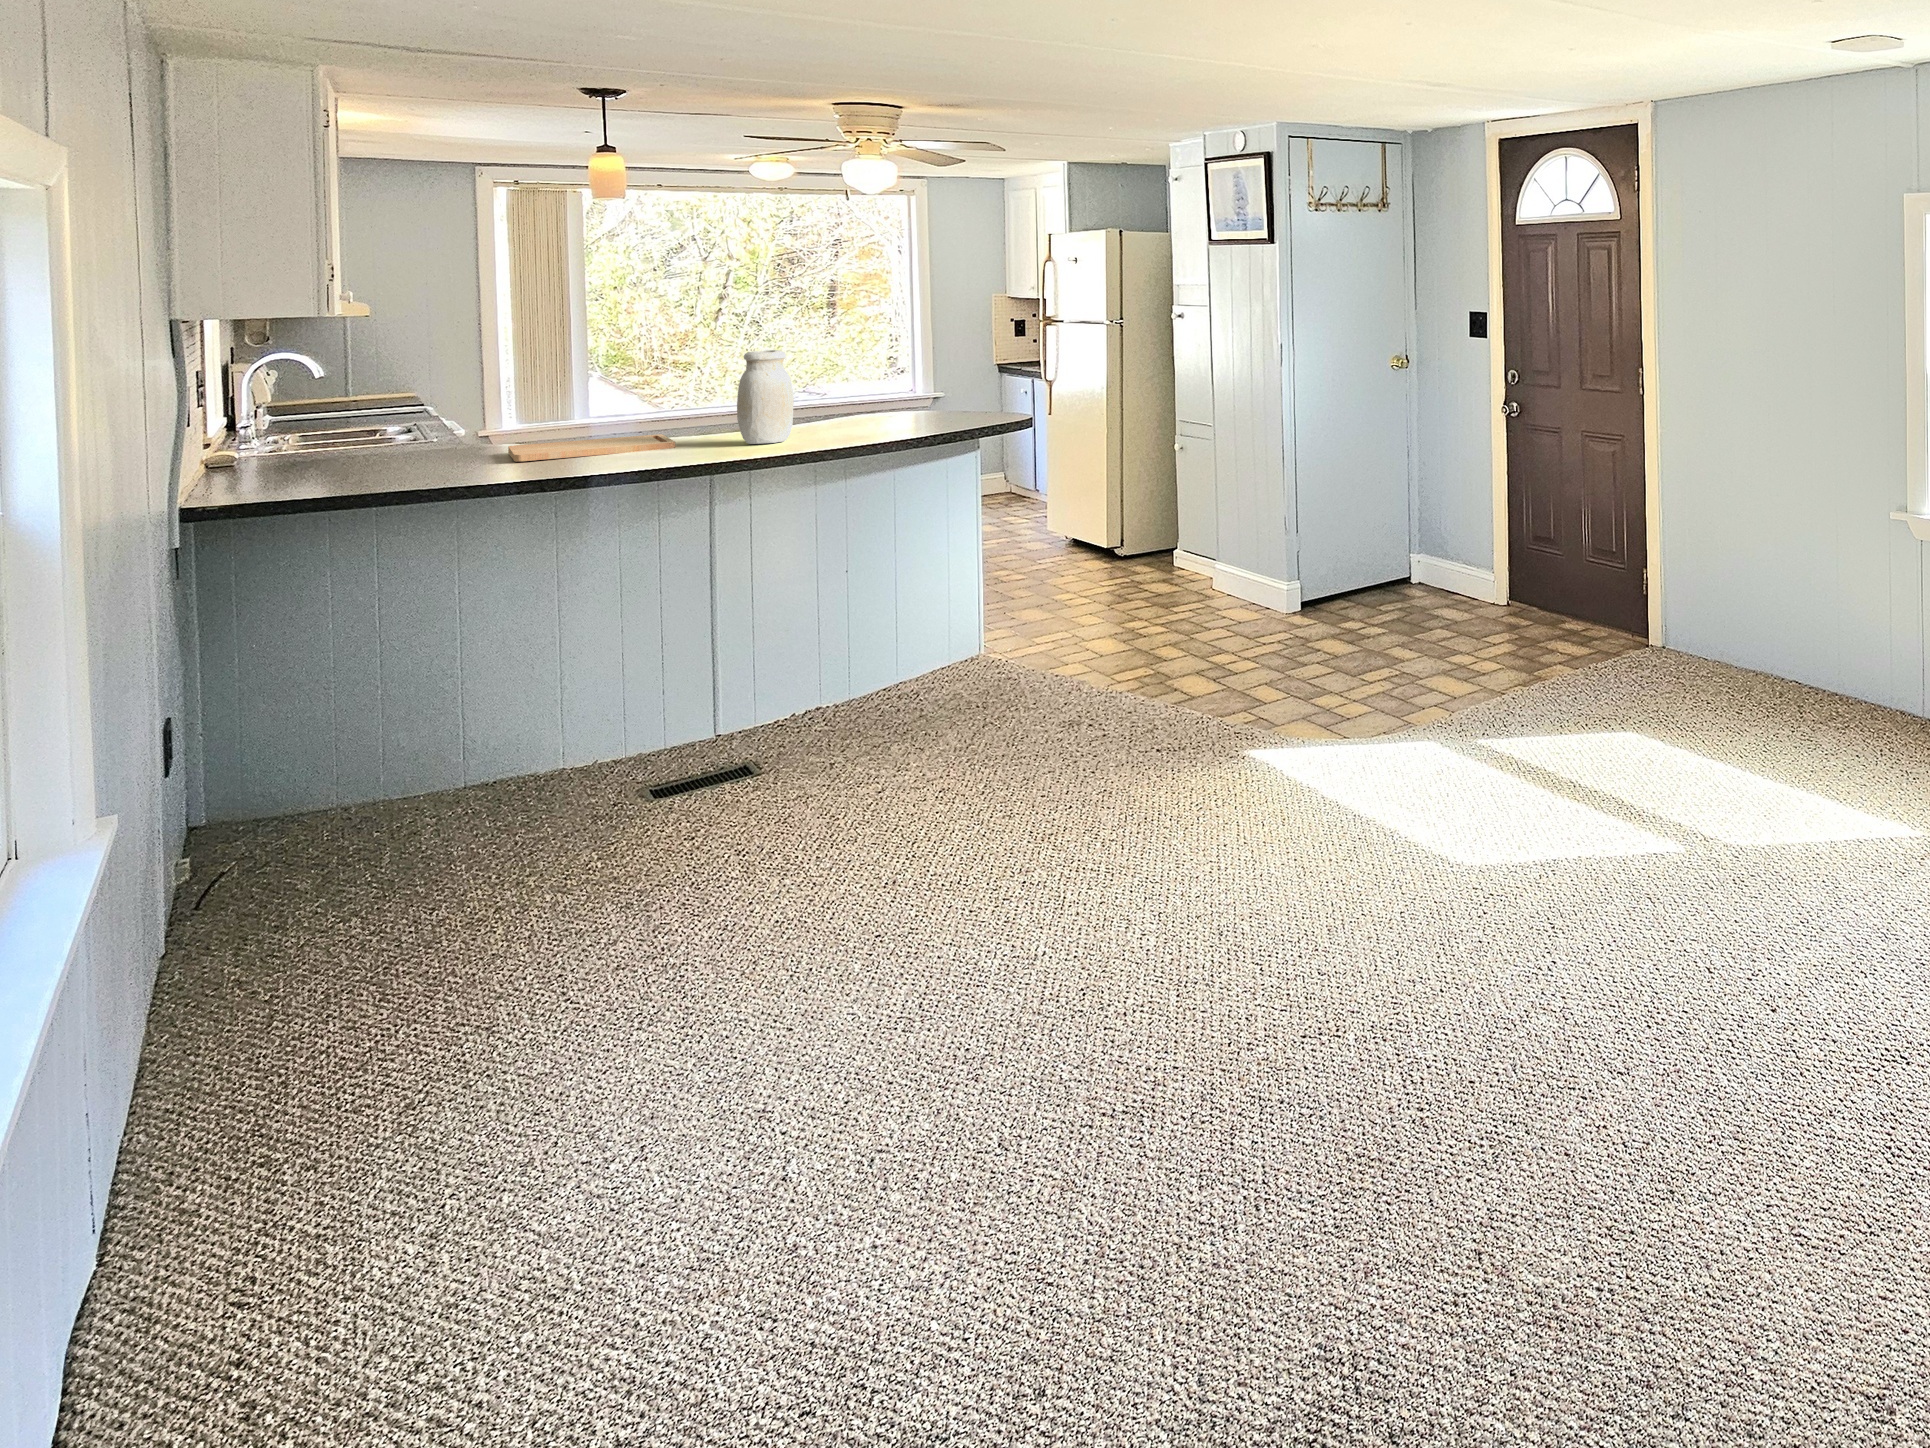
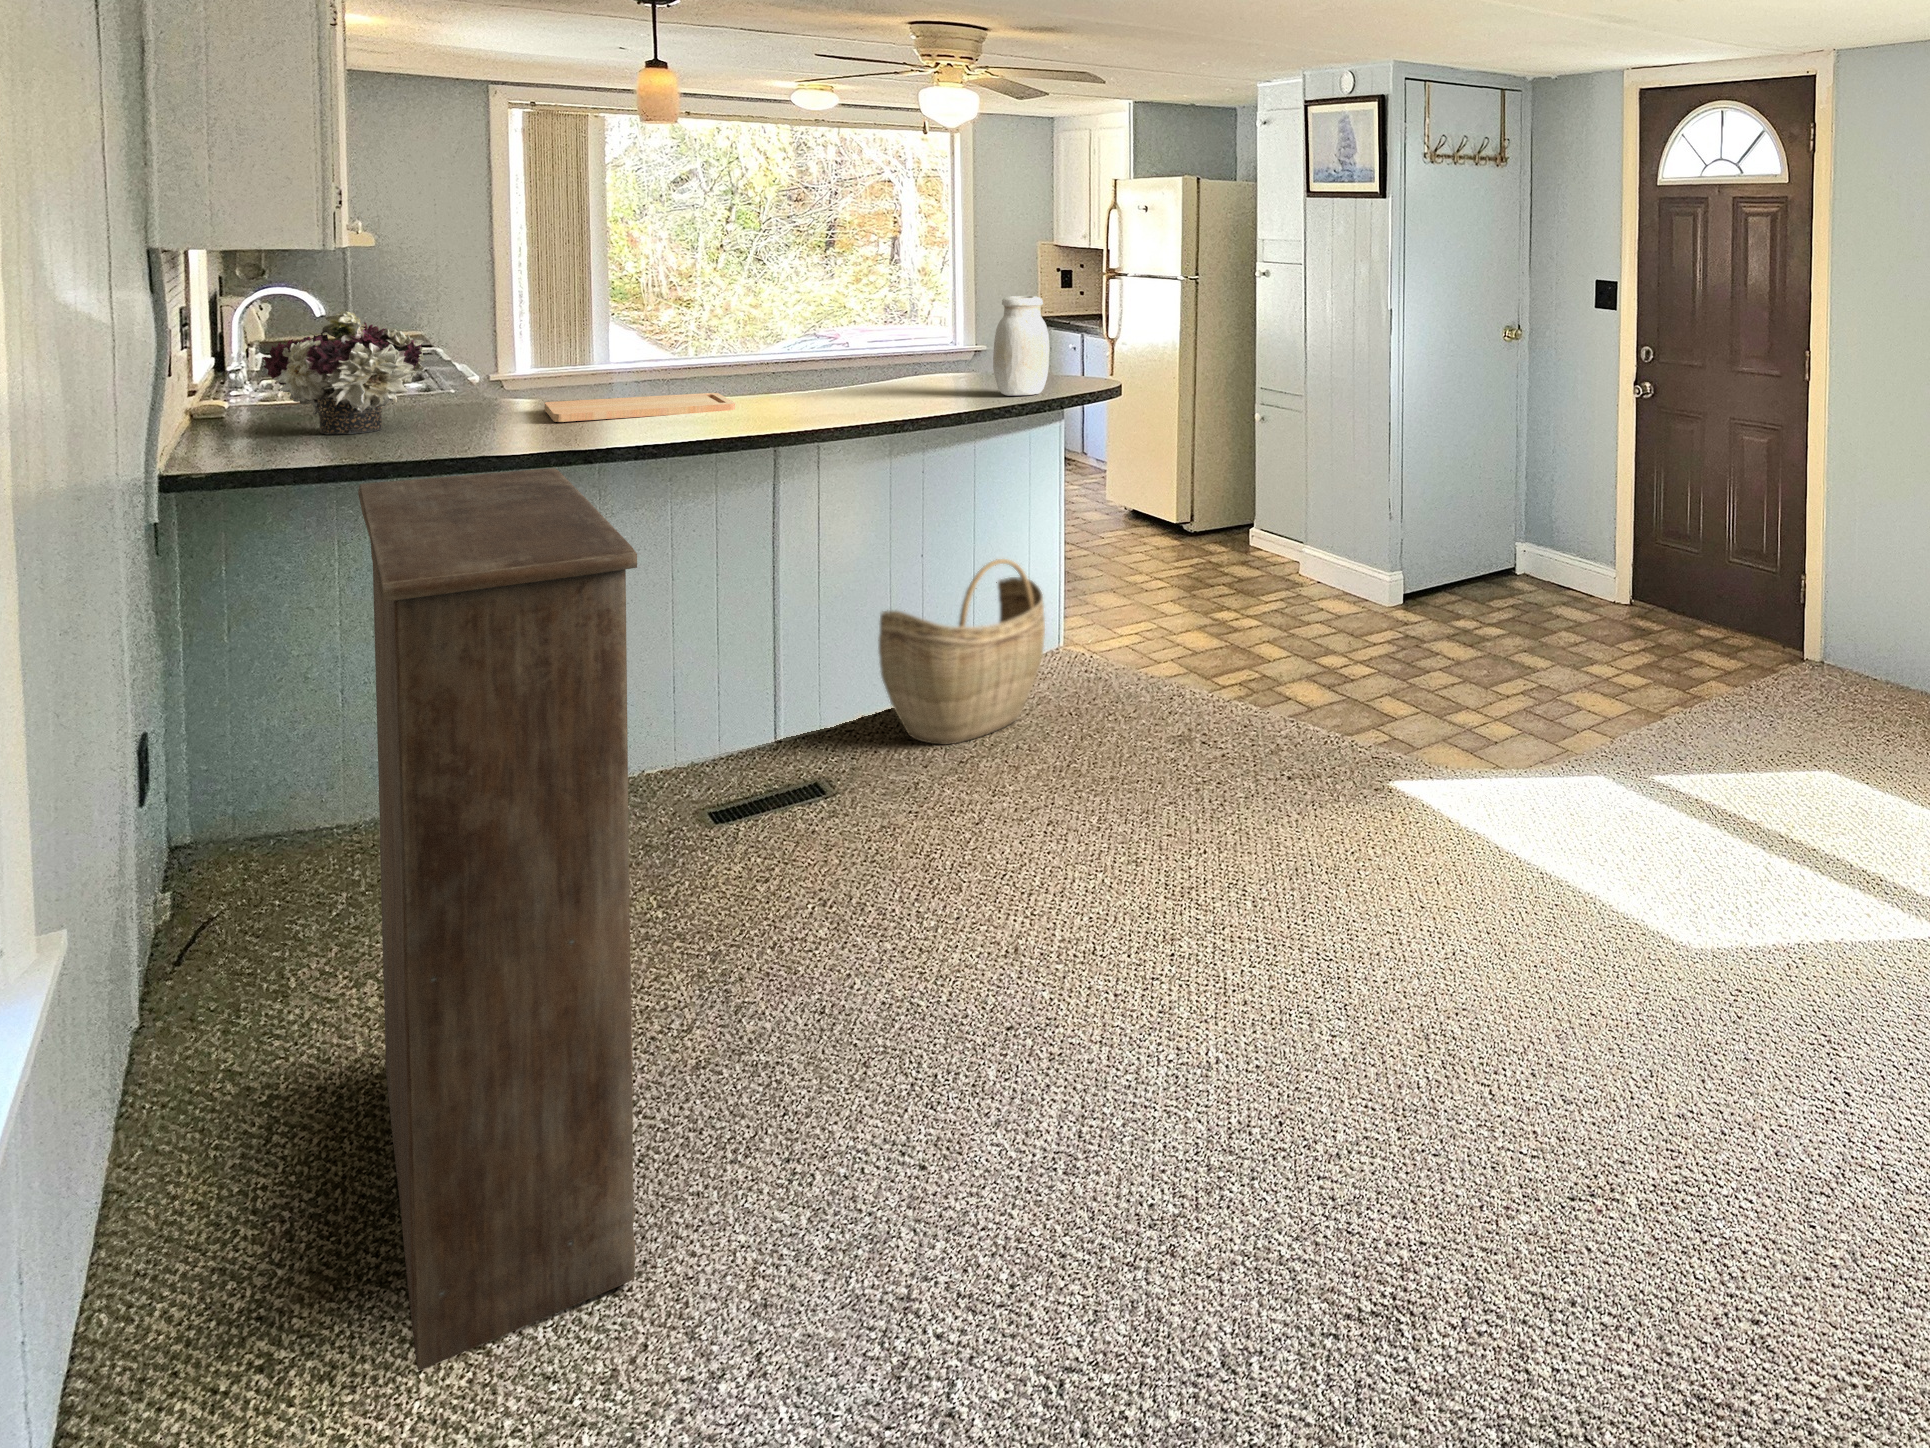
jar: present [737,350,794,444] -> present [993,296,1049,395]
flower arrangement: none [262,370,402,477] -> present [262,310,424,434]
bookshelf: none [339,488,552,1162] -> present [358,468,637,1371]
woven basket: none [802,564,953,735] -> present [878,559,1045,745]

